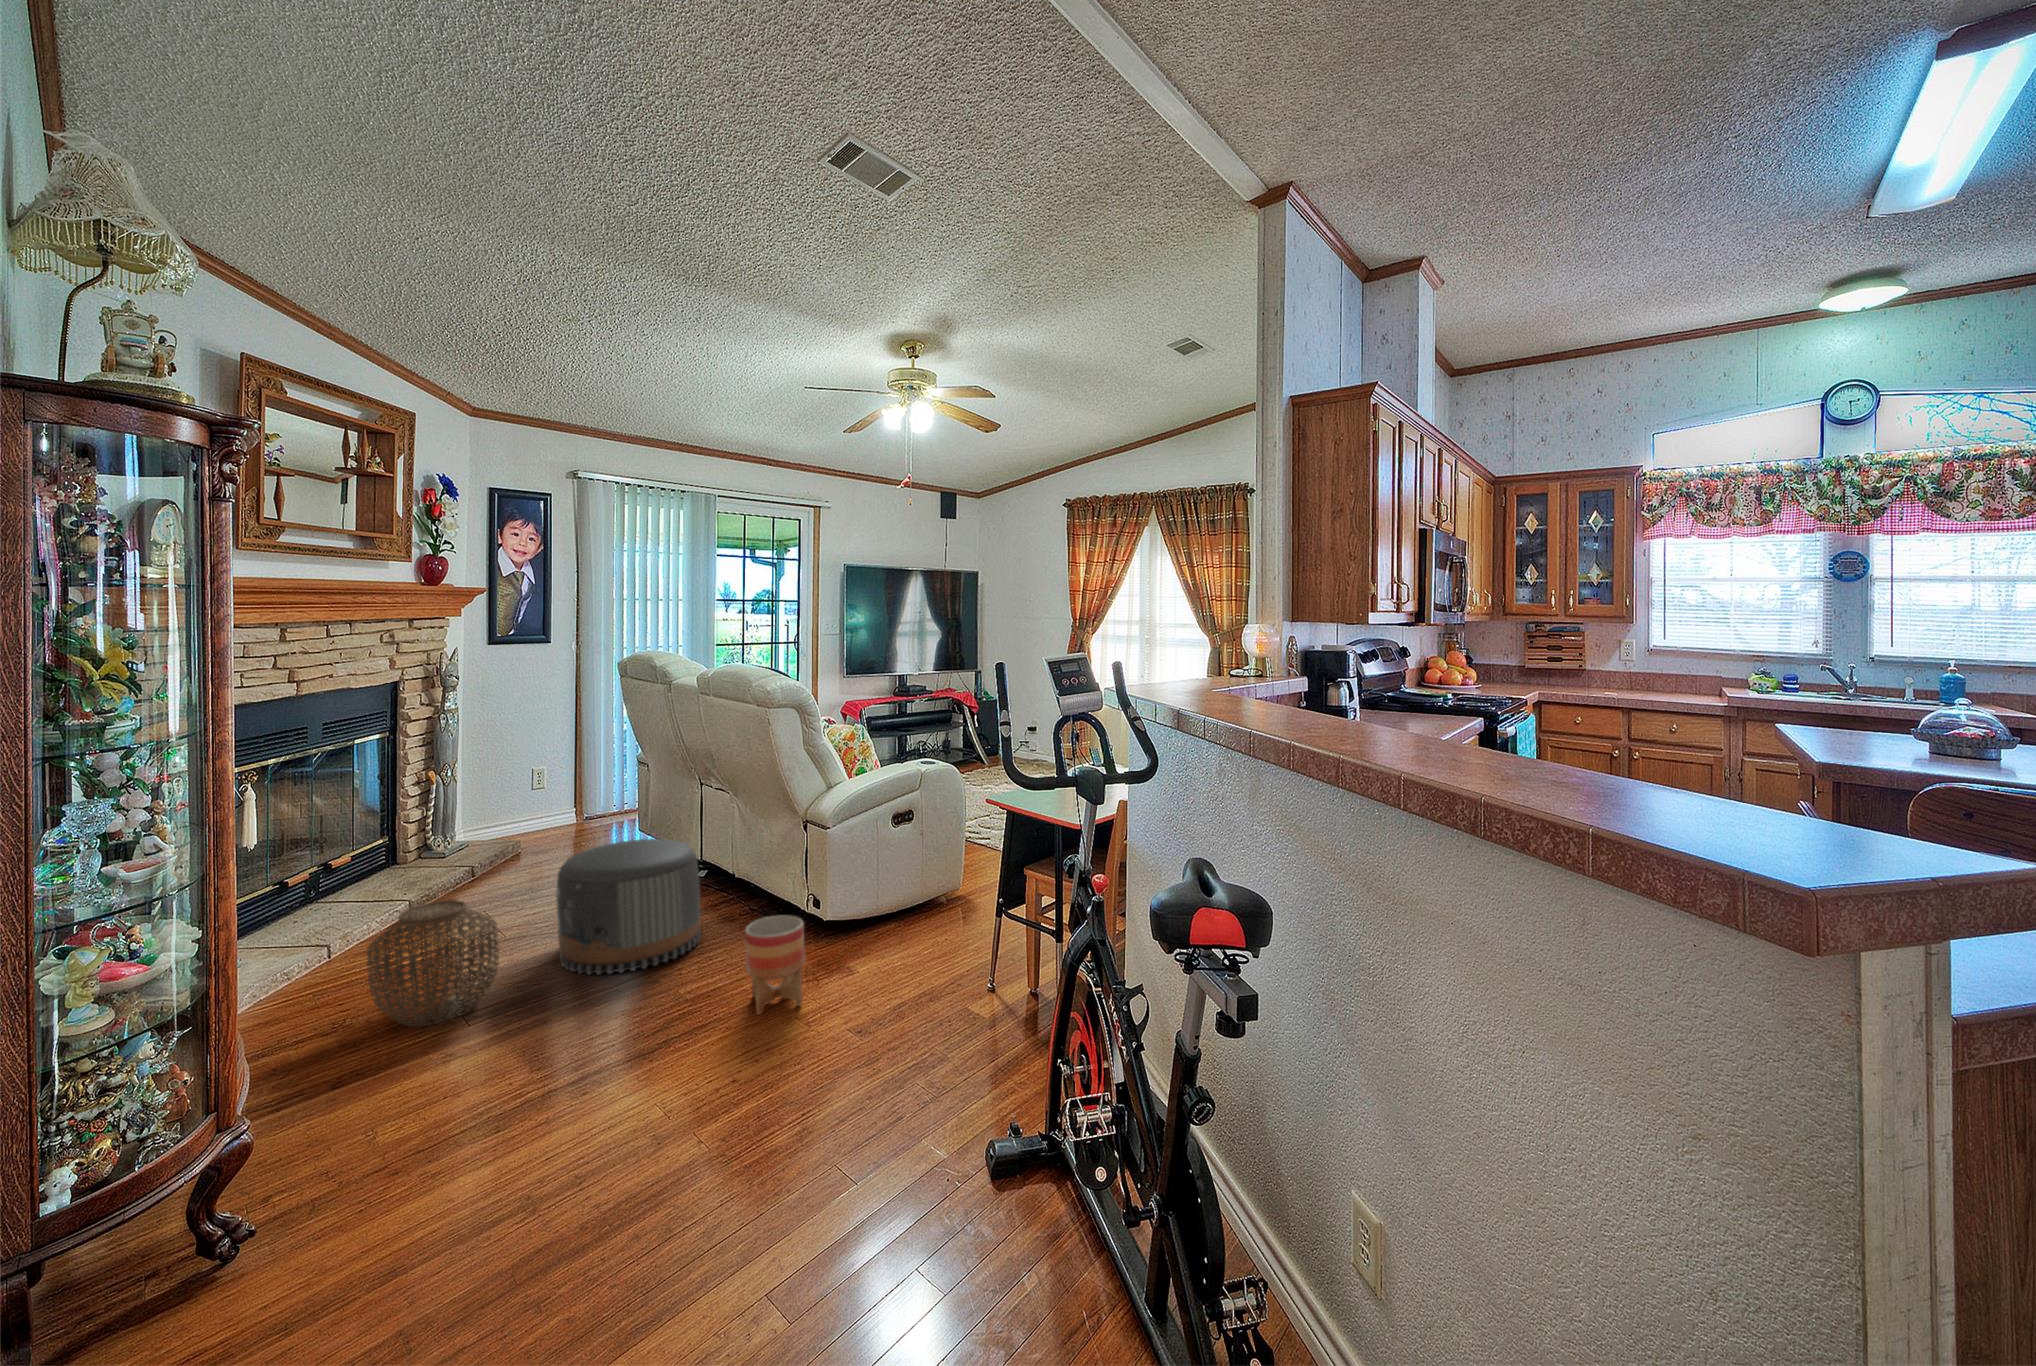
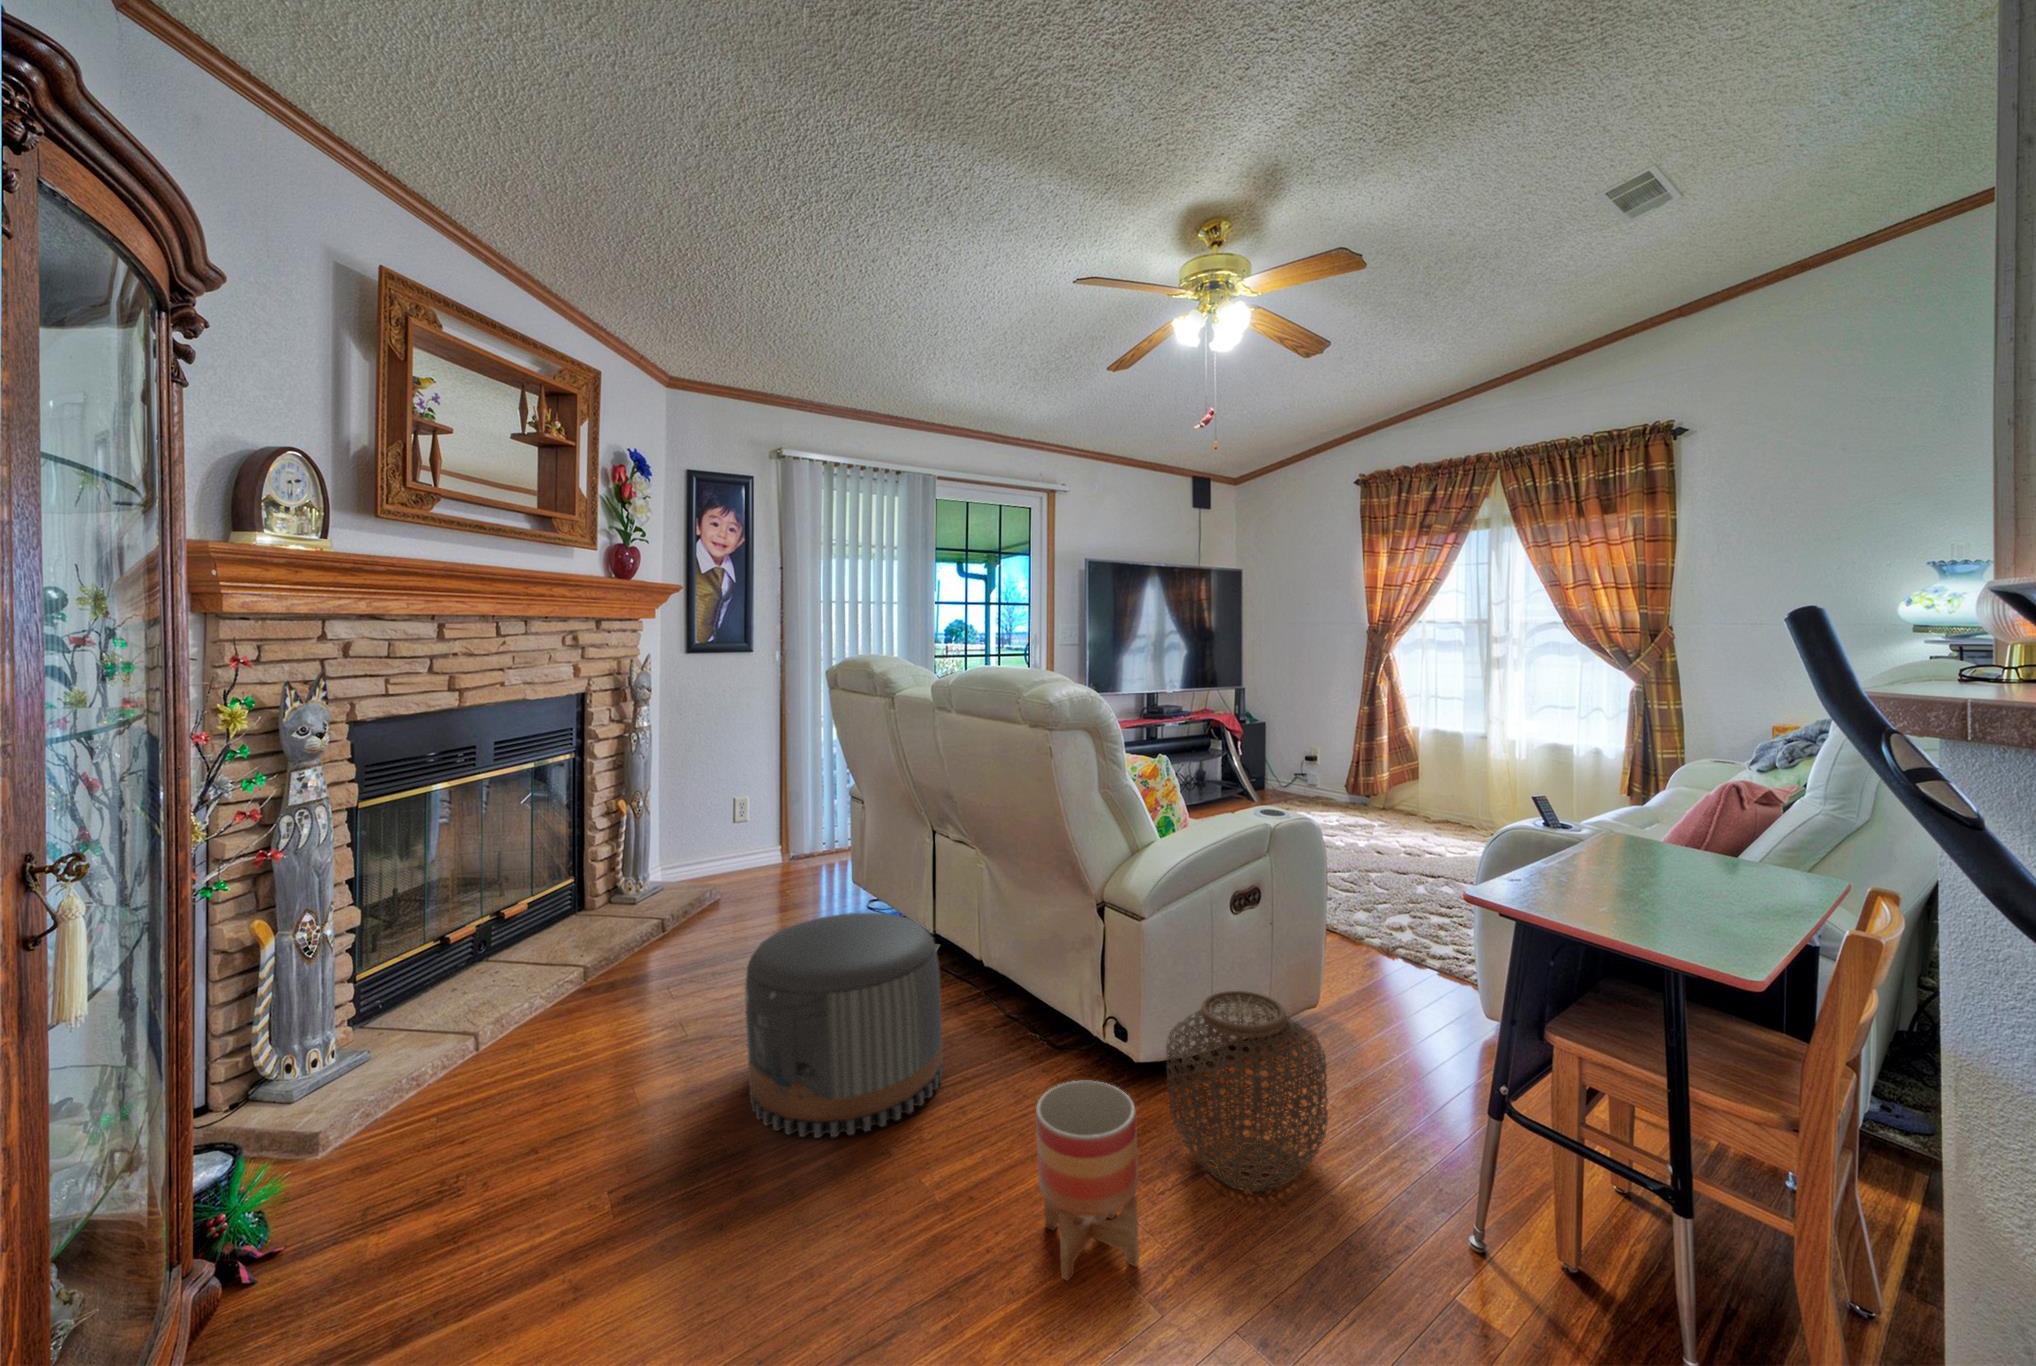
woven basket: present [367,900,499,1027] -> present [1166,991,1328,1192]

